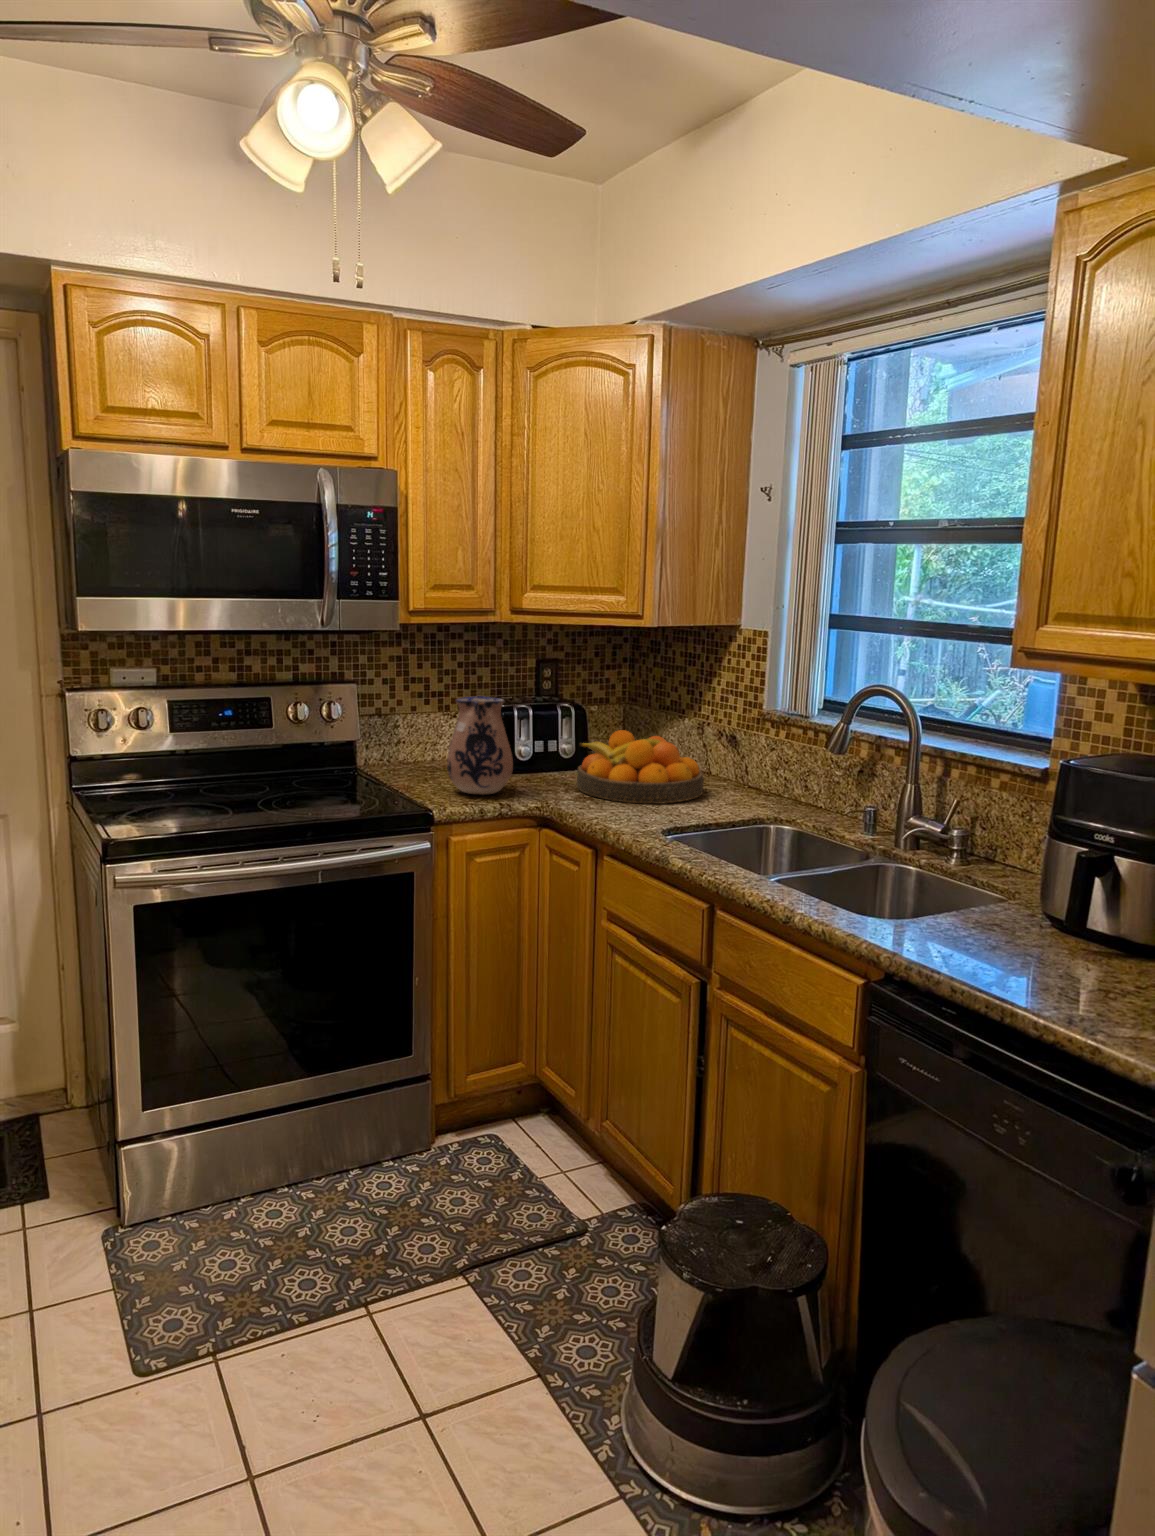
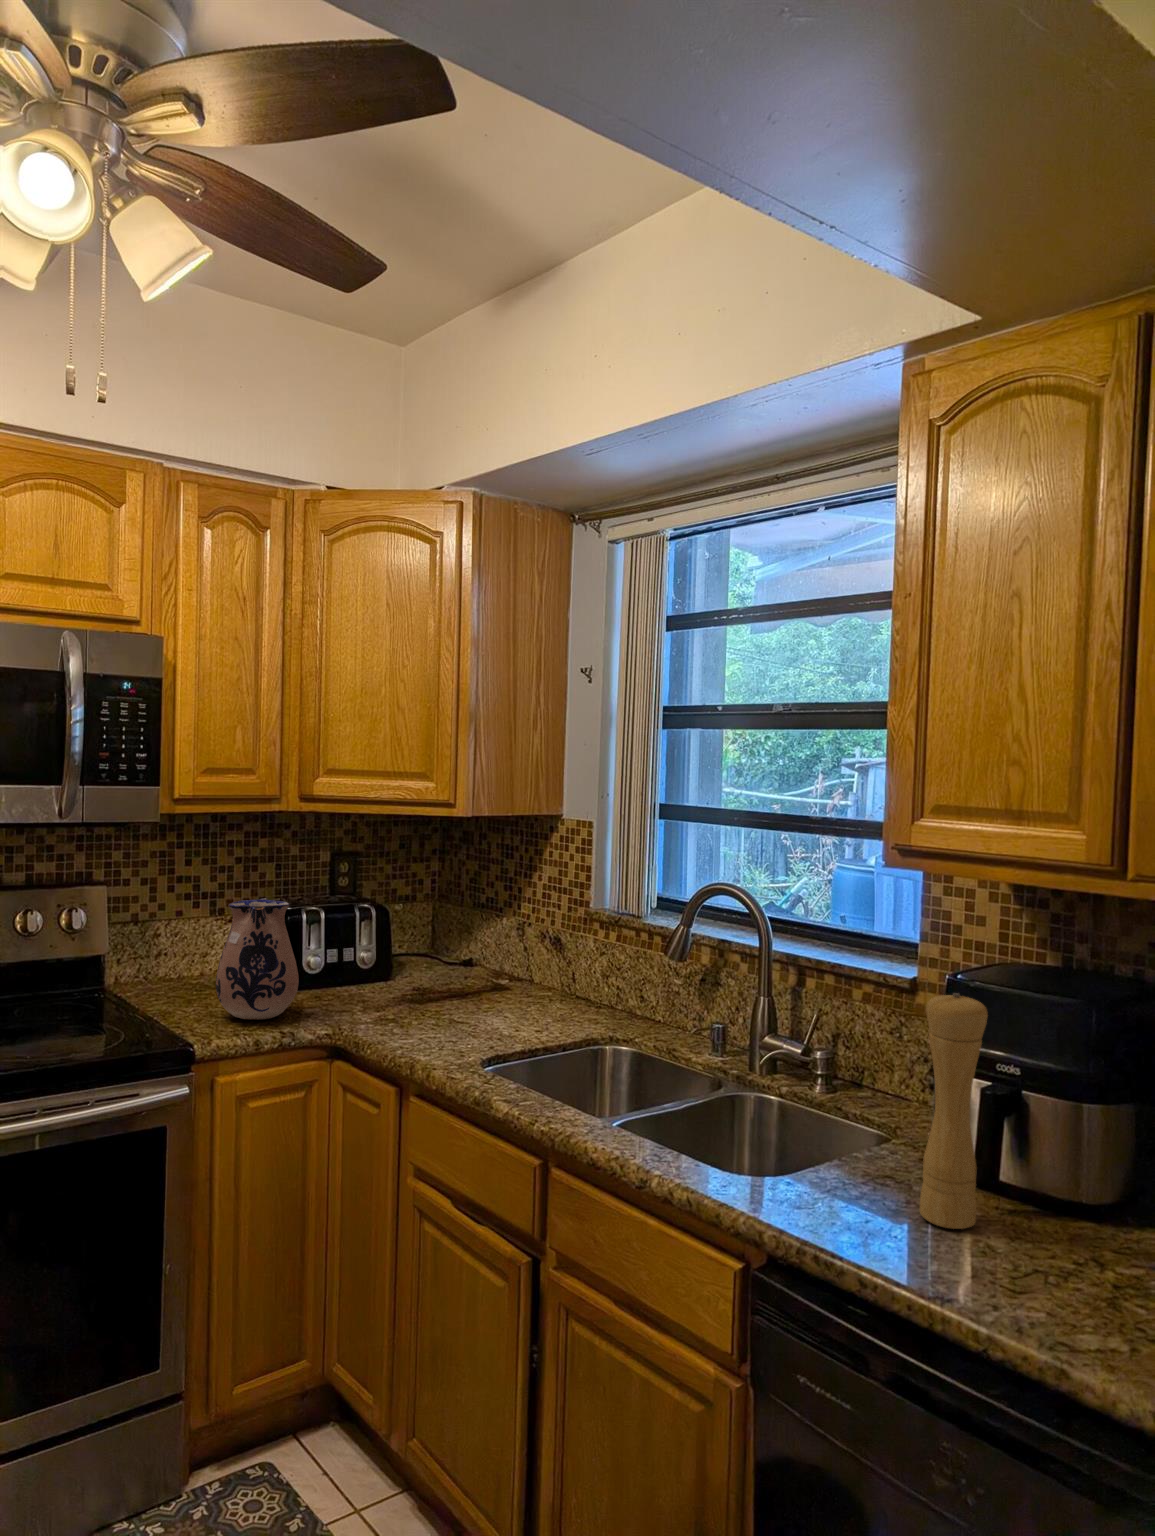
fruit bowl: present [577,730,704,804] -> none [376,934,524,1023]
pepper mill: none [1009,769,1077,953] -> present [920,993,988,1229]

